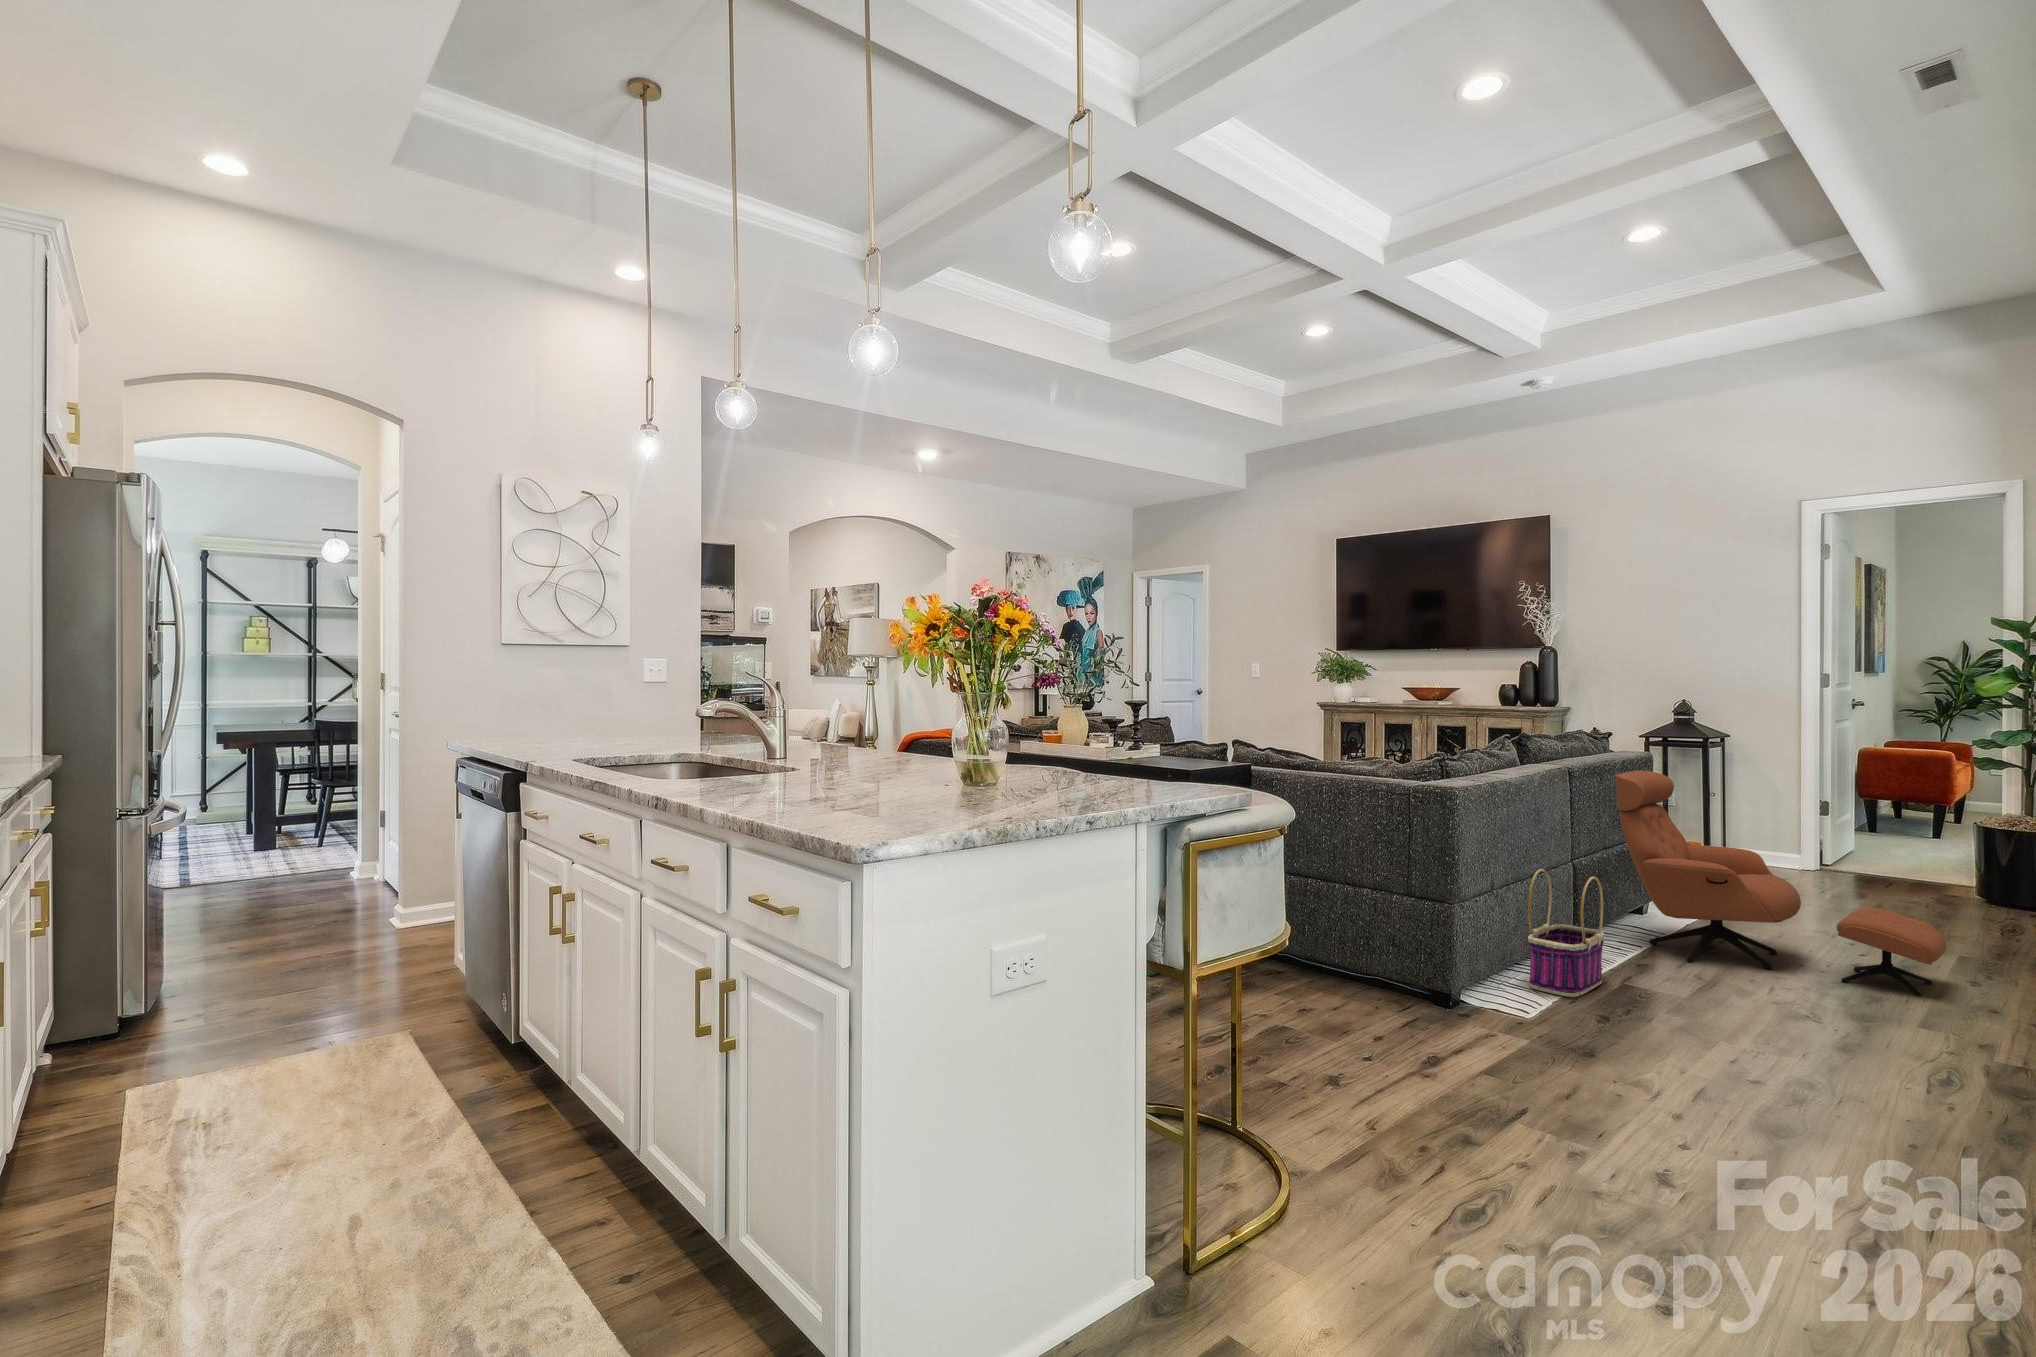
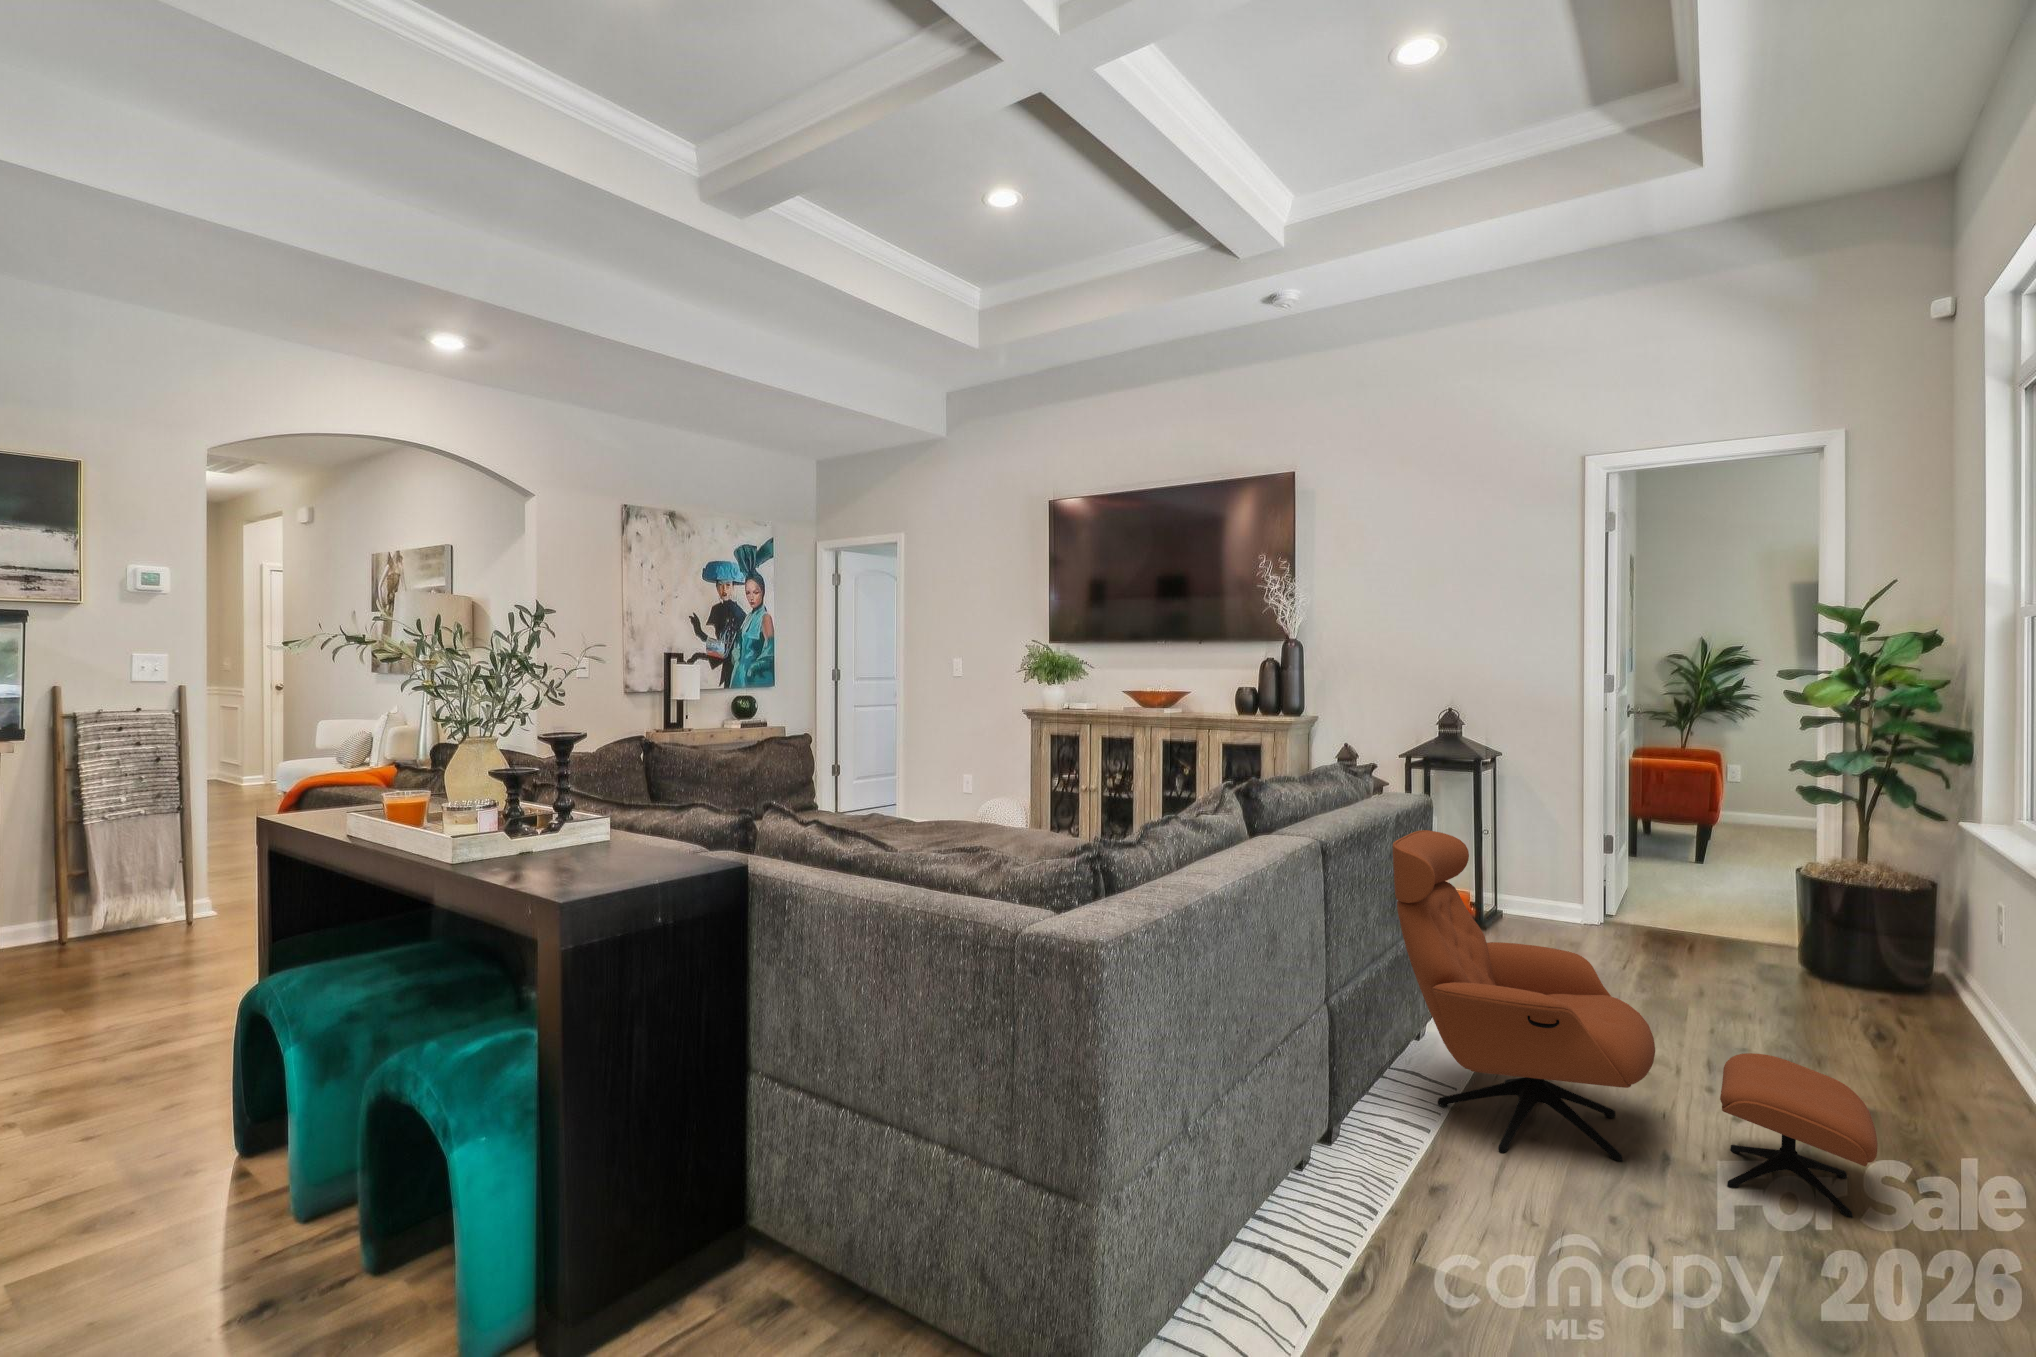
basket: present [1528,869,1604,997] -> none [1262,1039,1386,1295]

